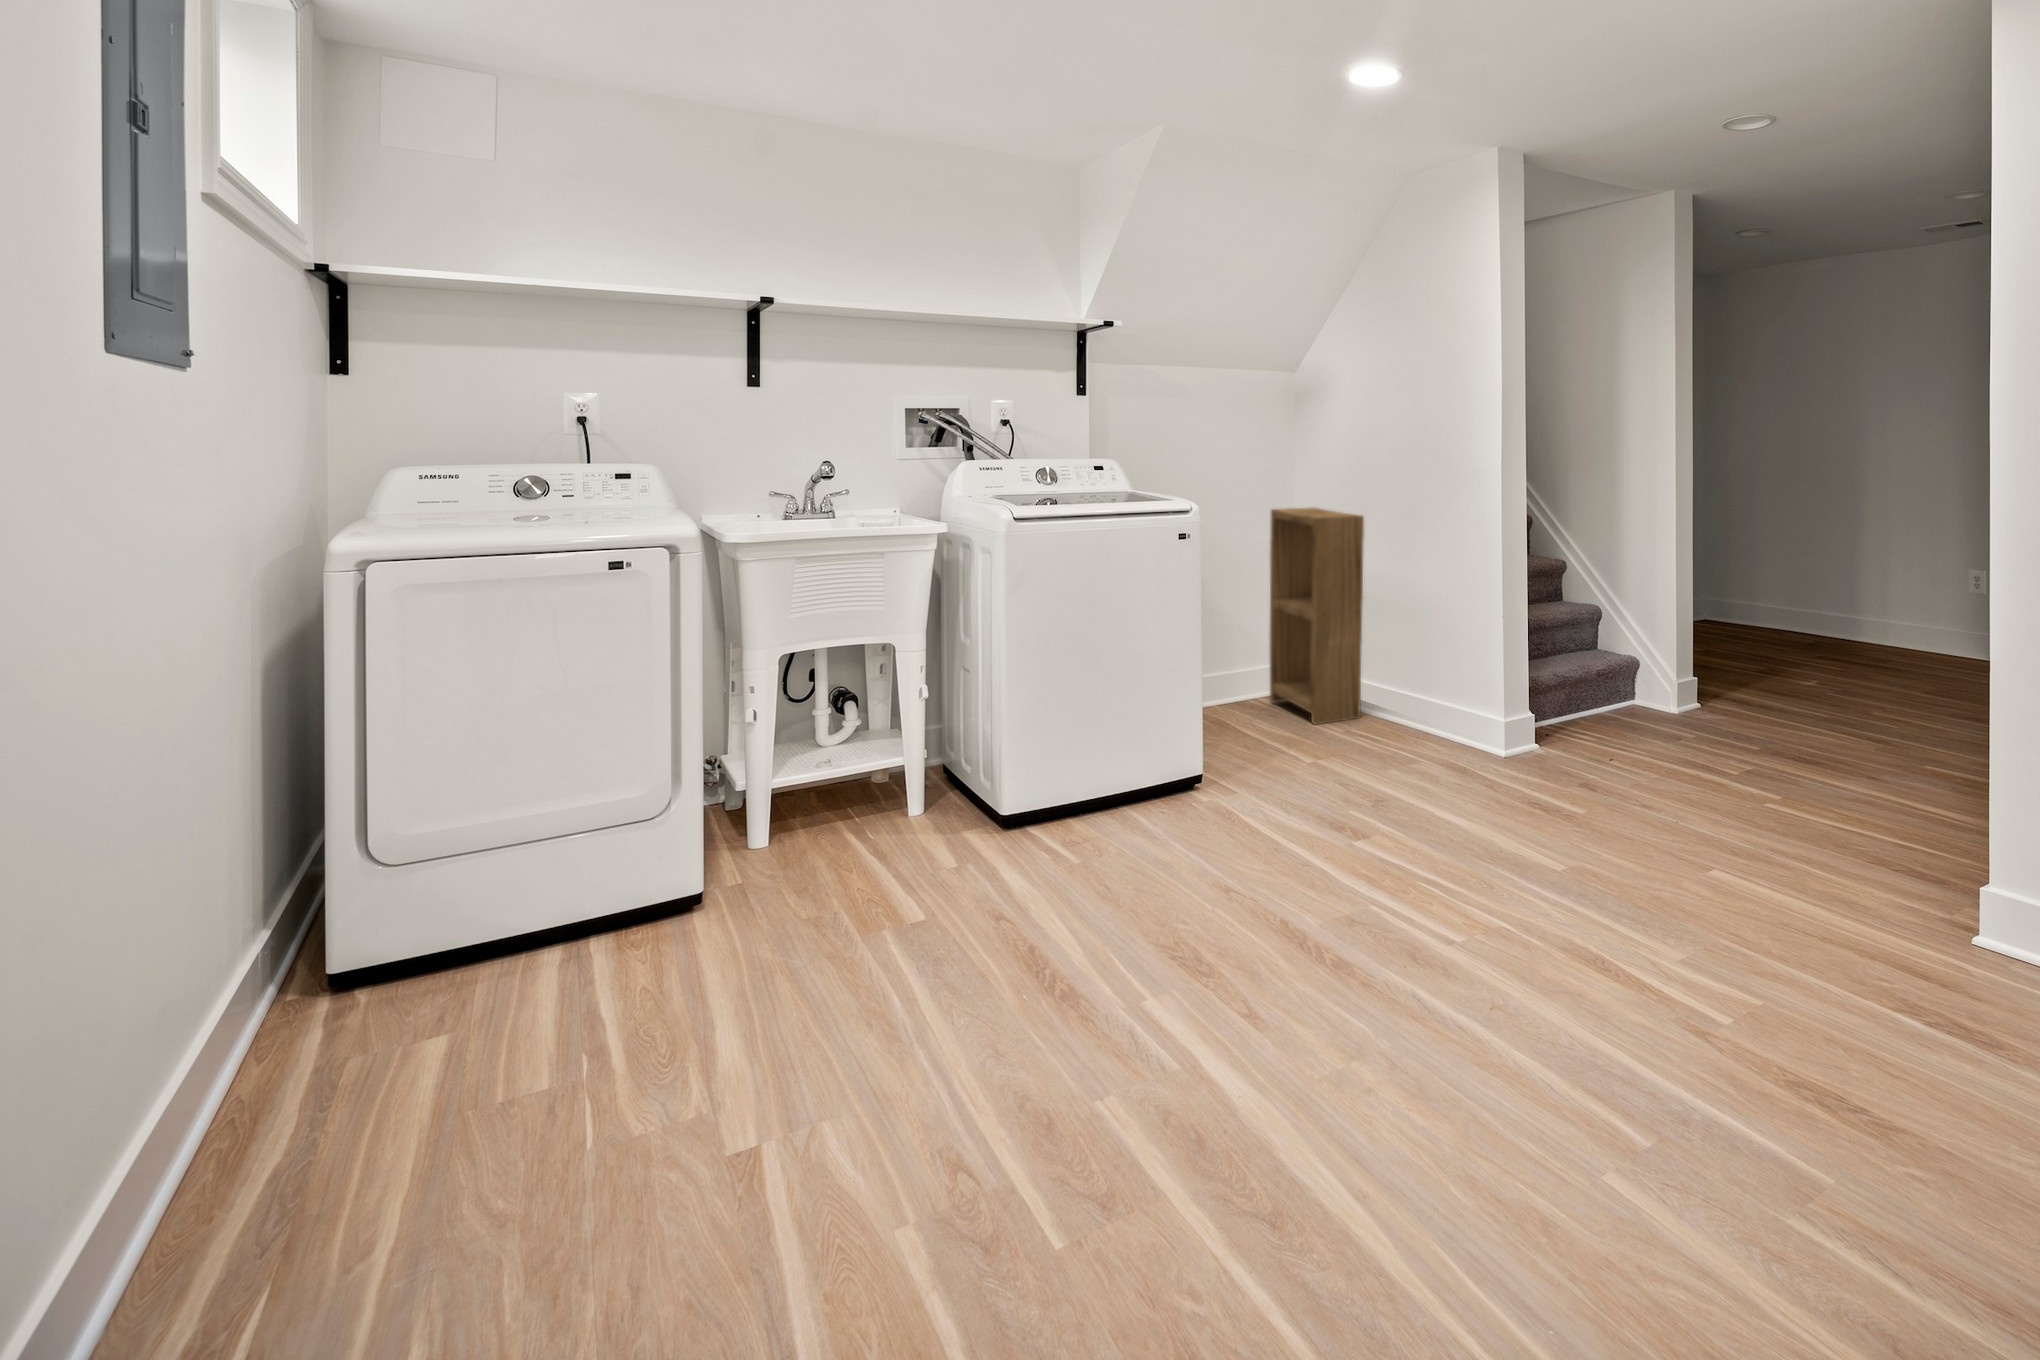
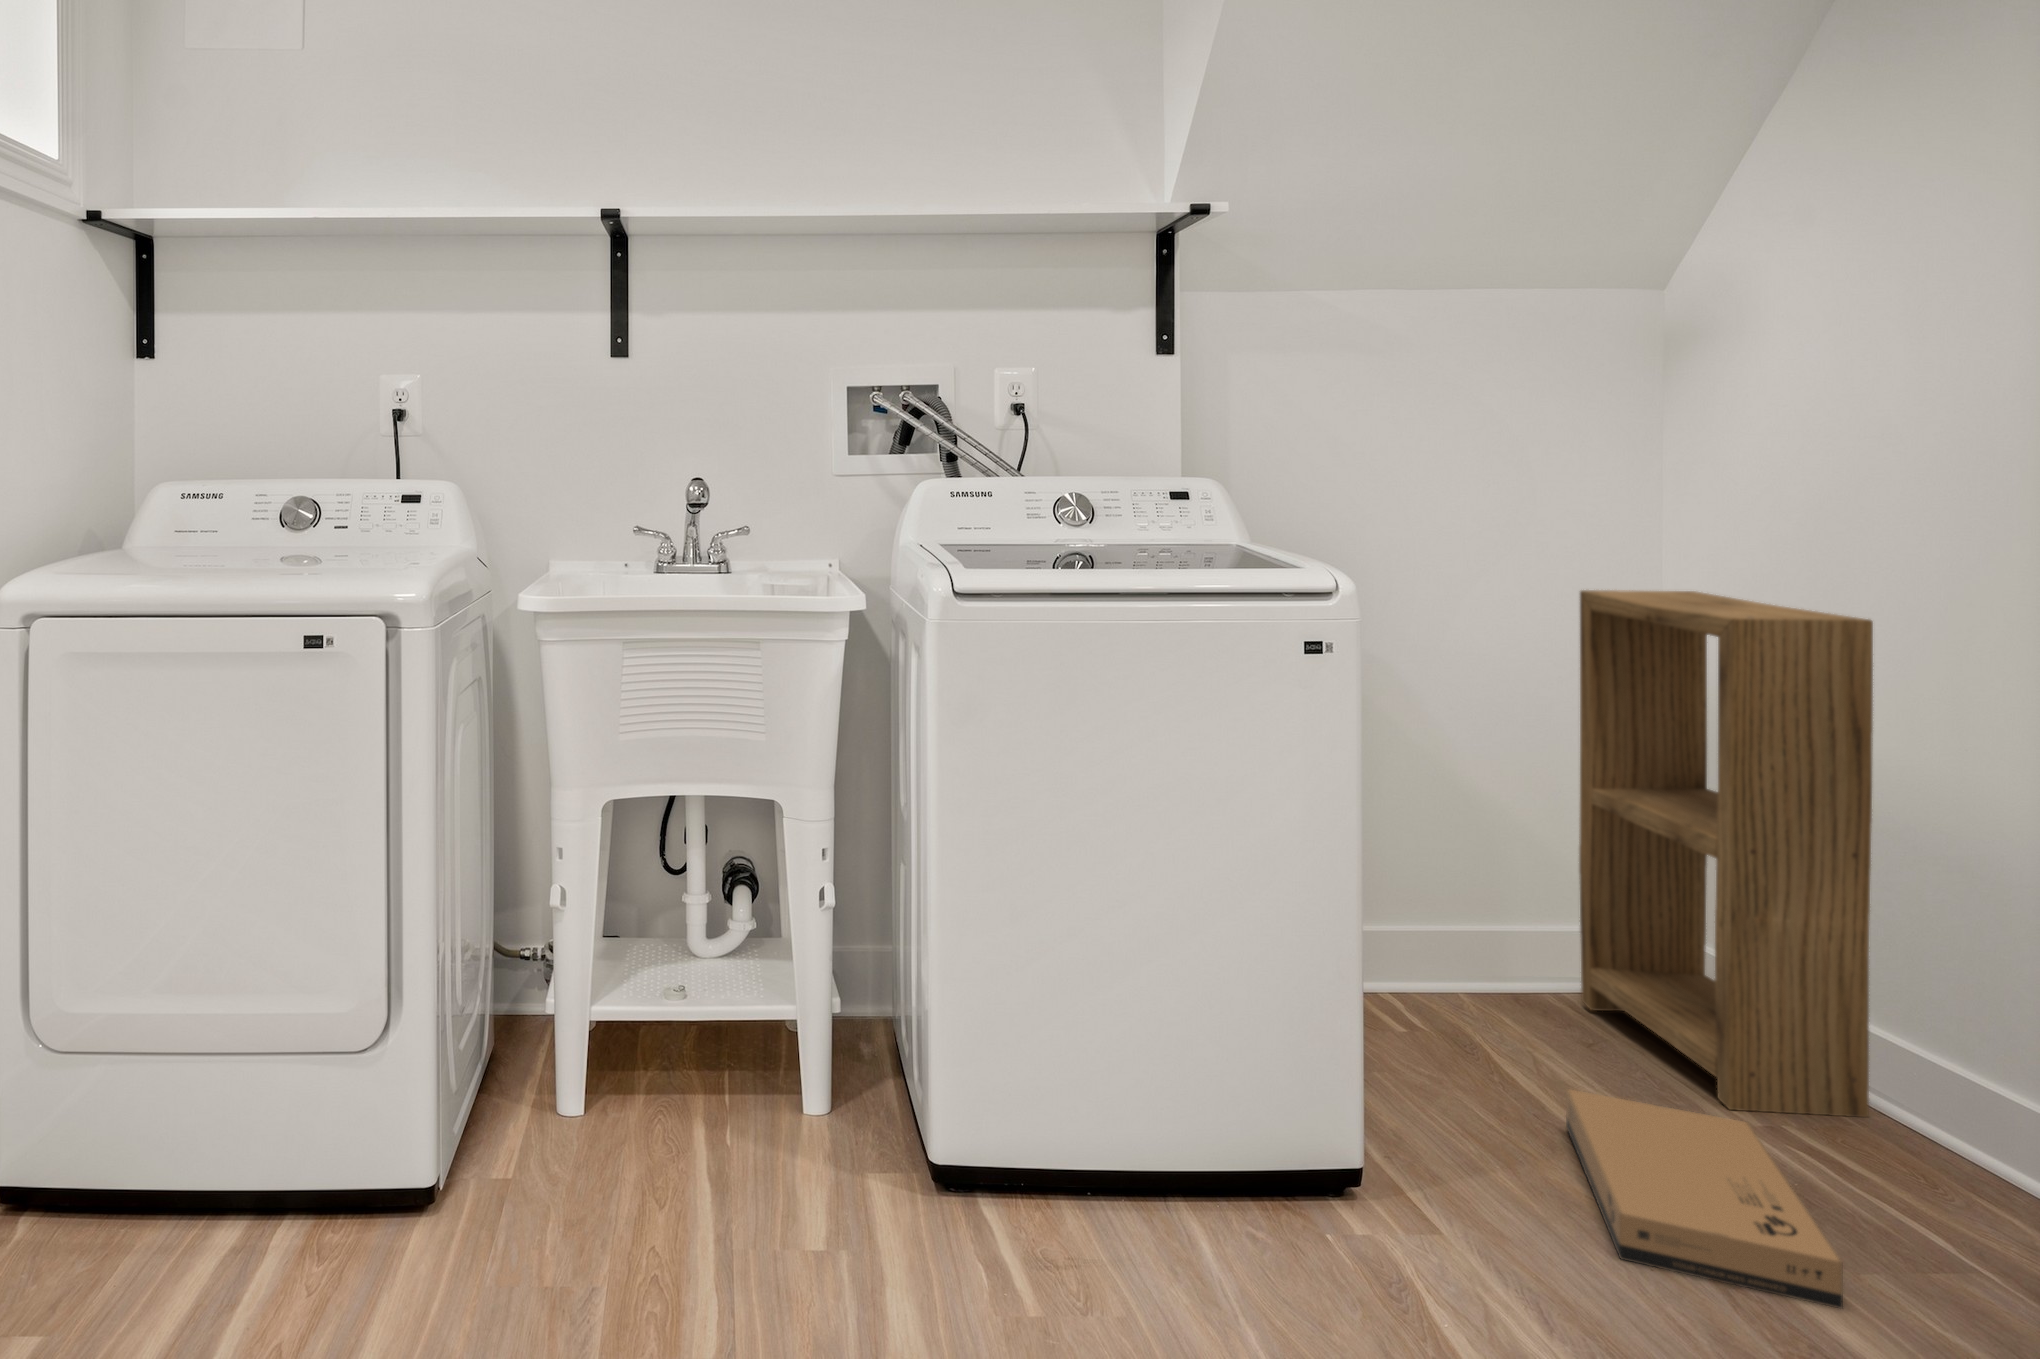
cardboard box: none [1254,722,1331,773] -> present [1566,1089,1843,1308]

